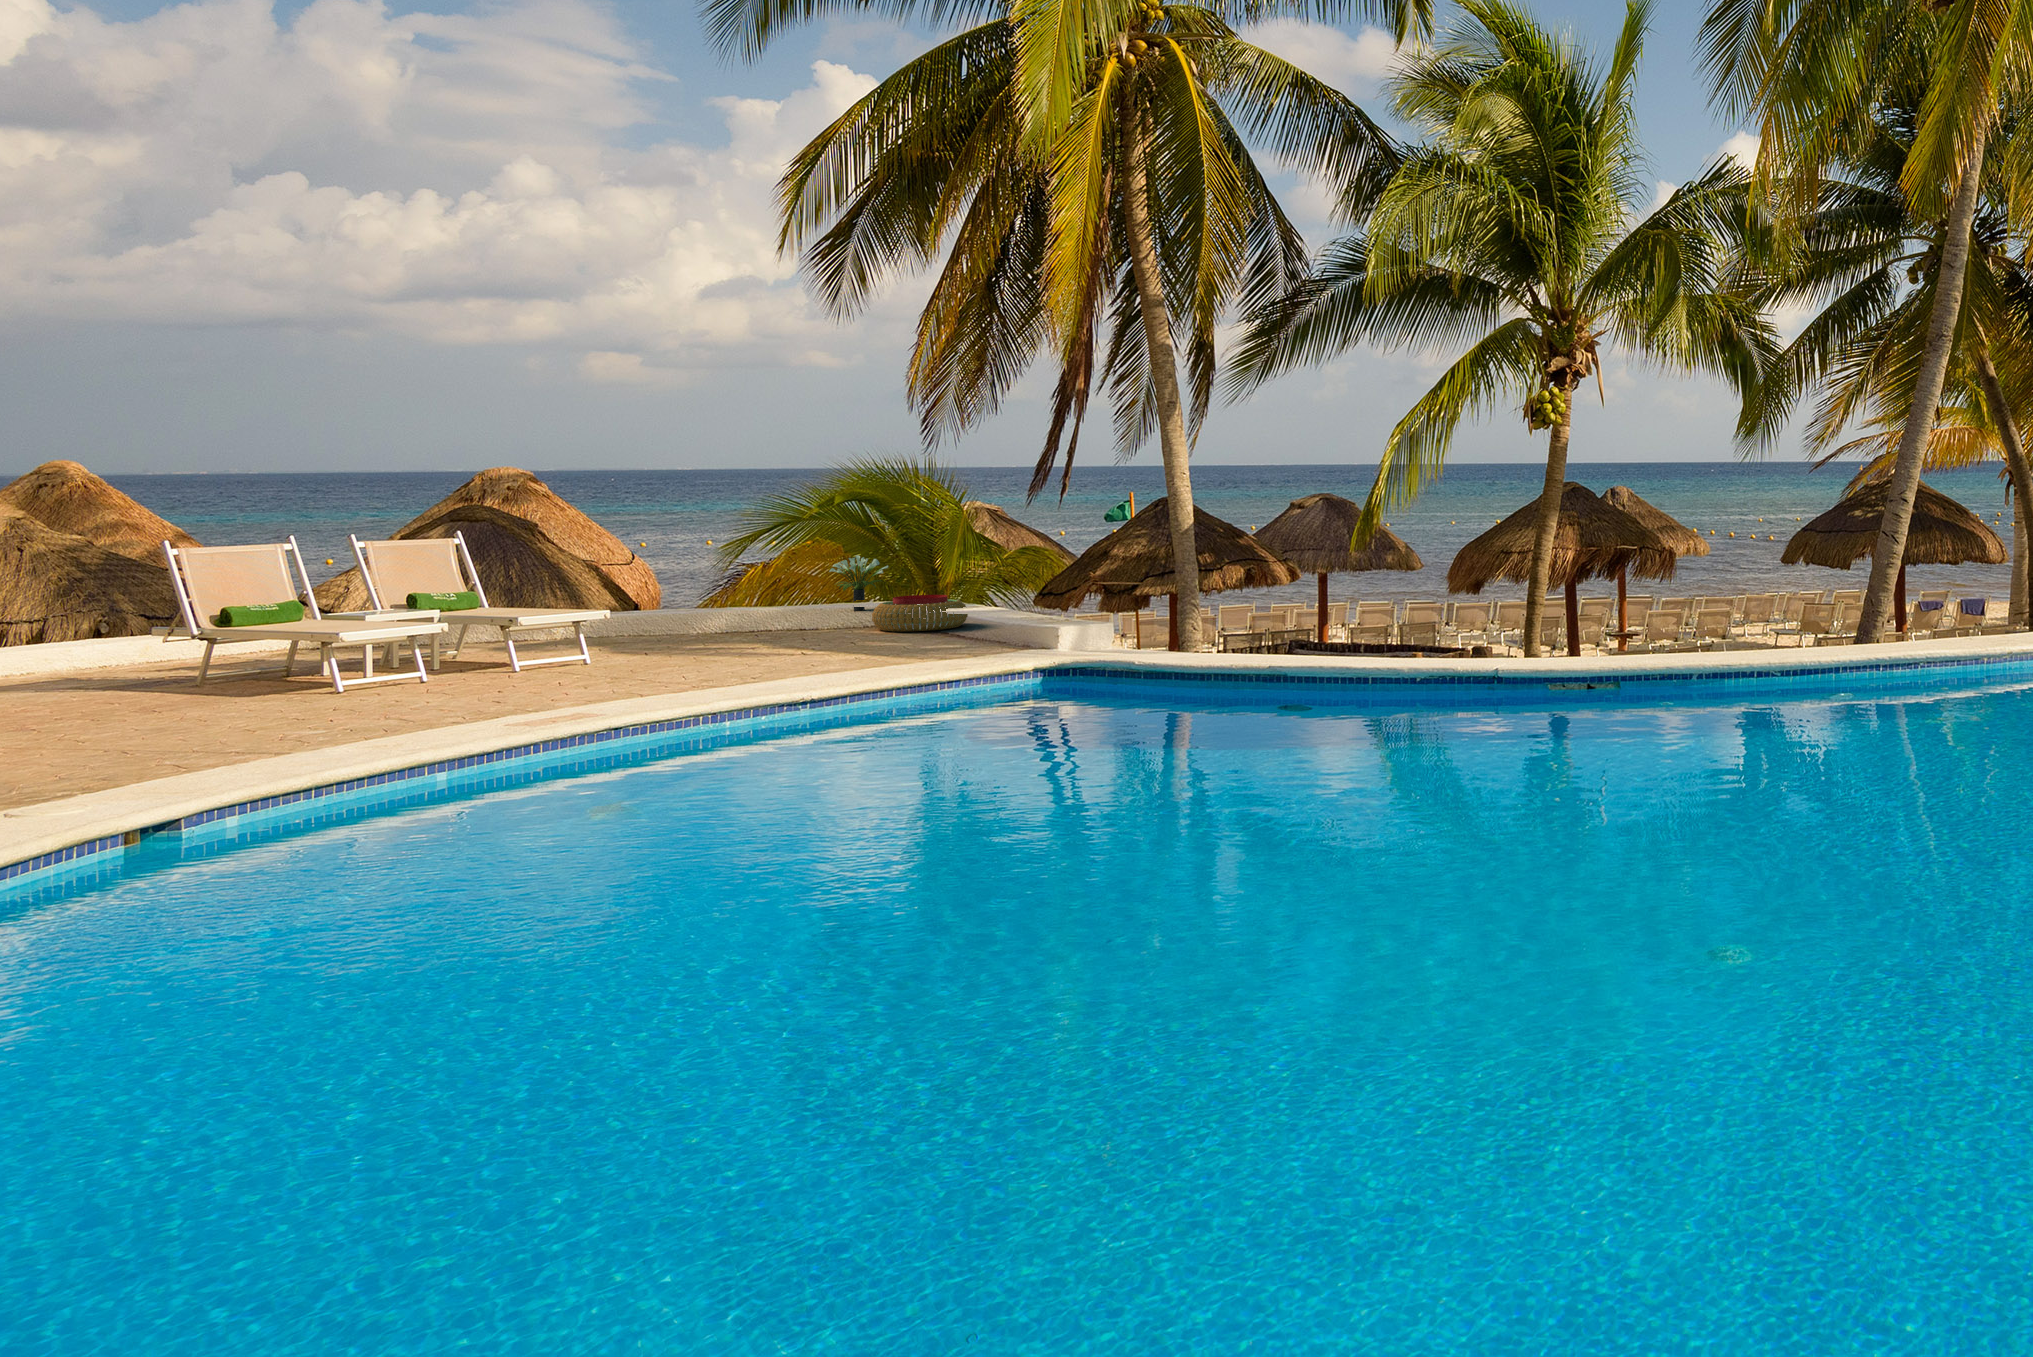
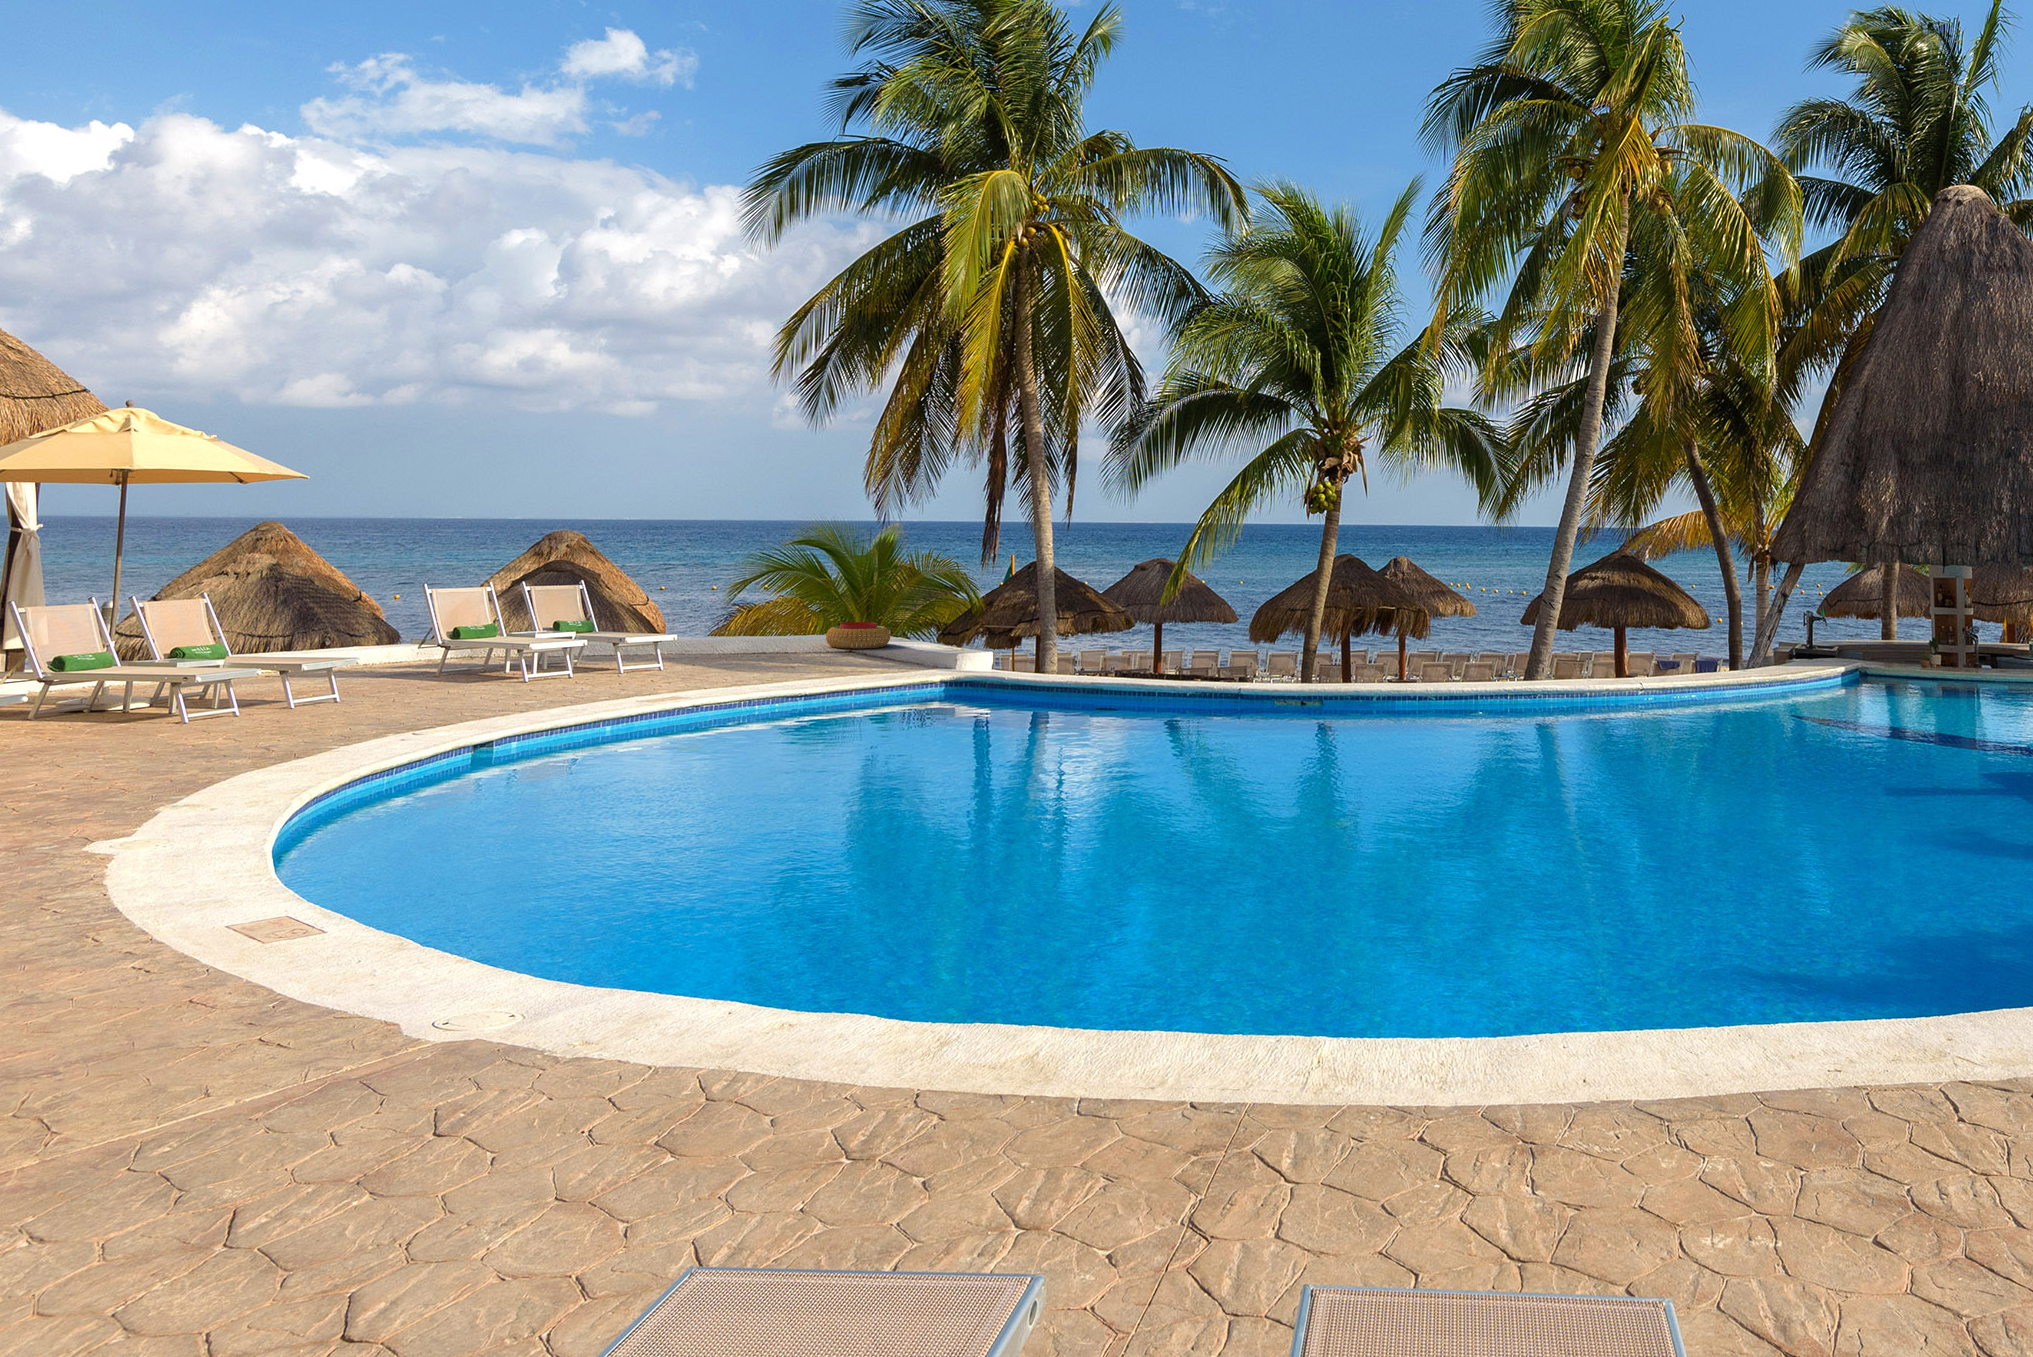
potted plant: present [829,556,888,611] -> none [777,591,817,632]

